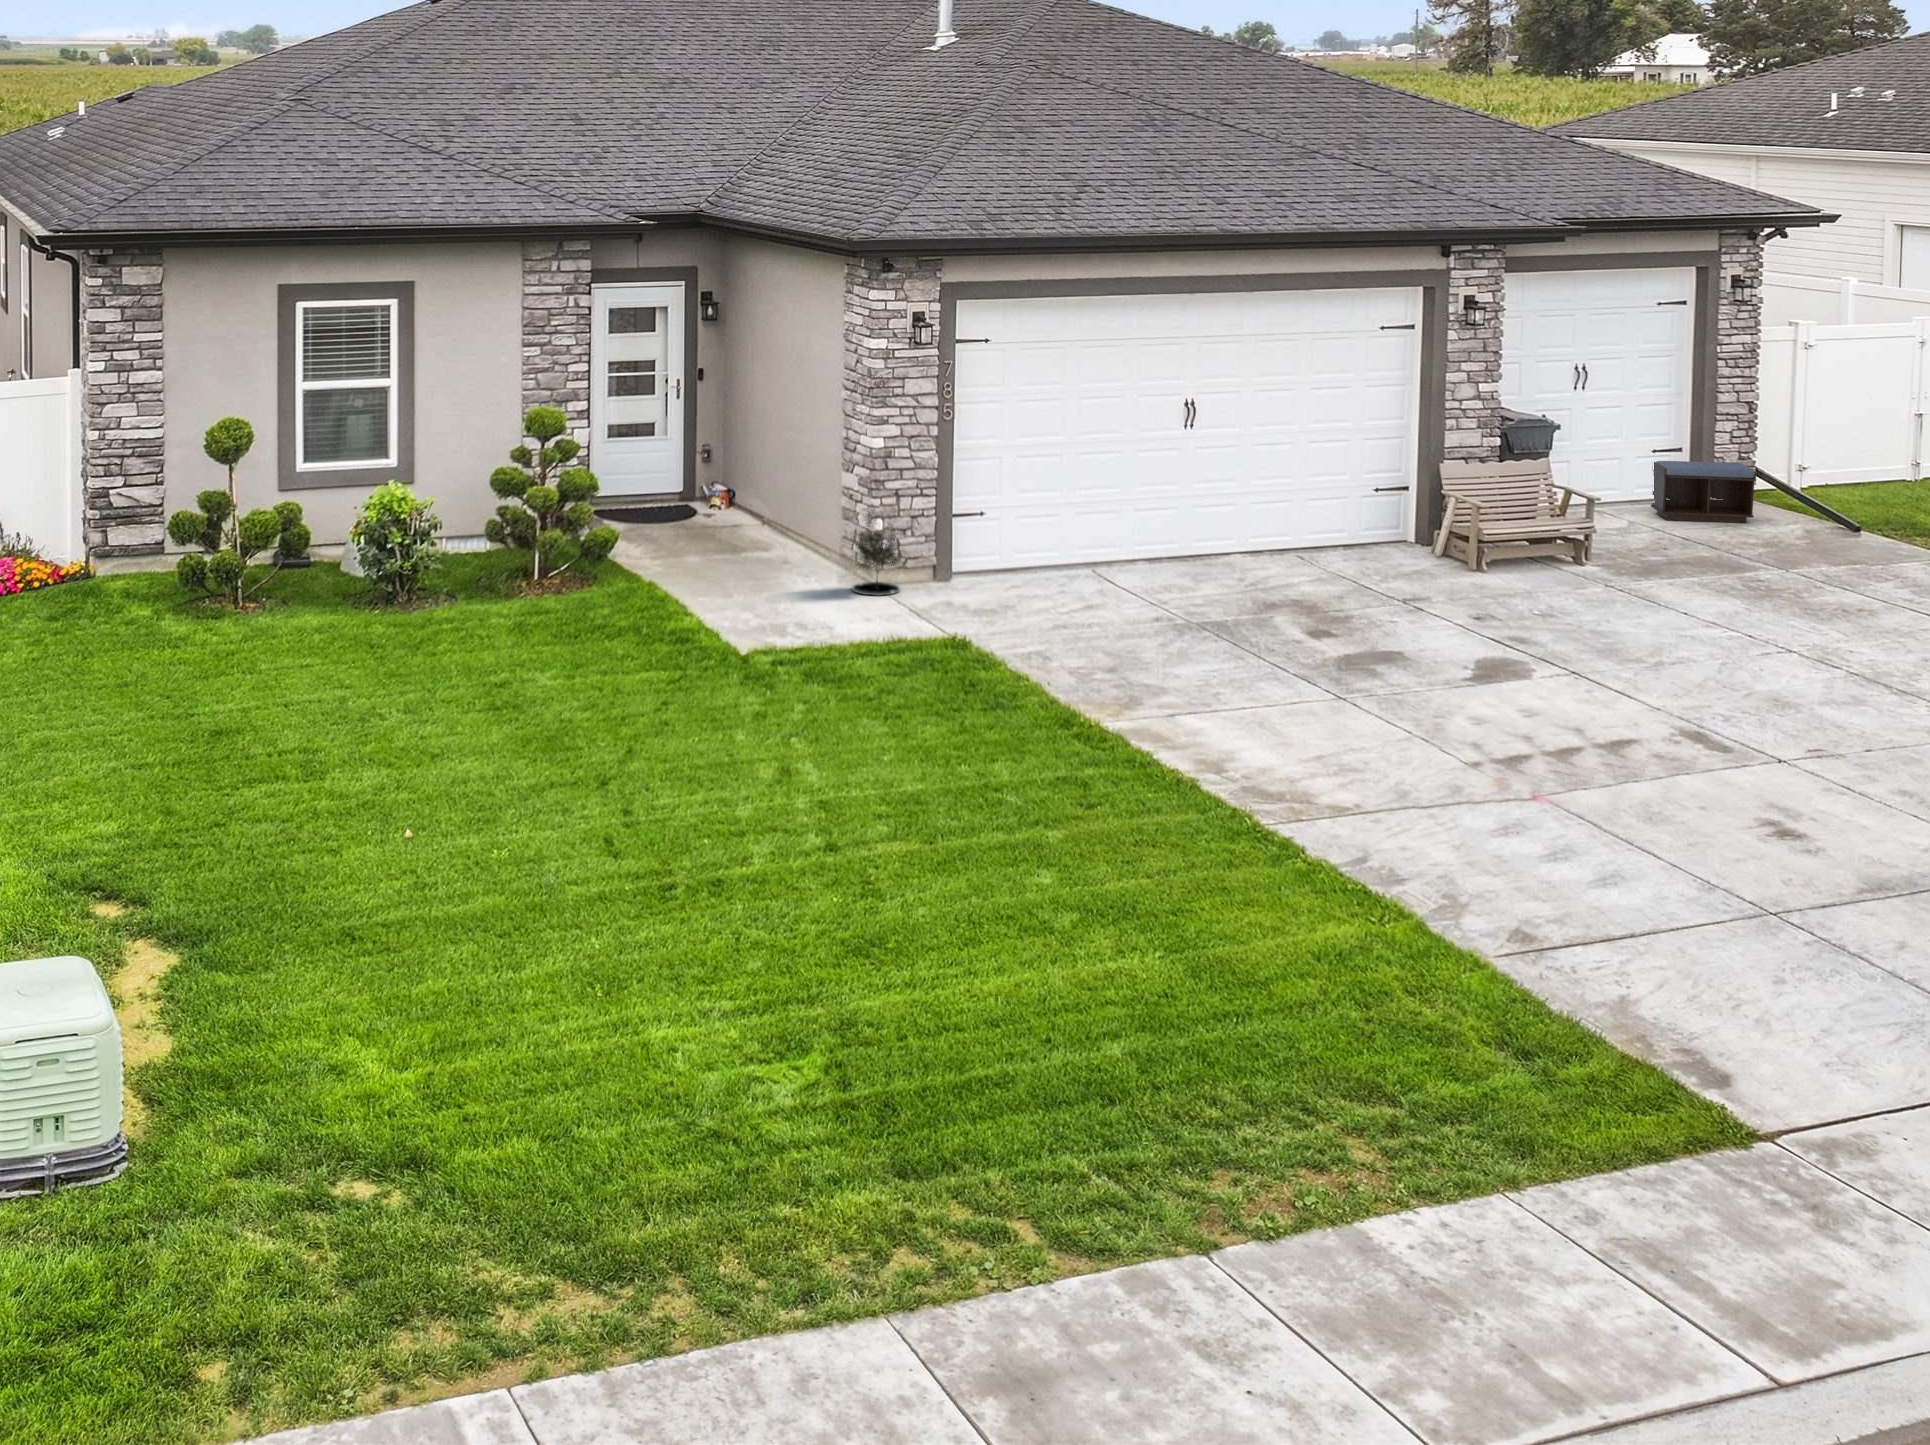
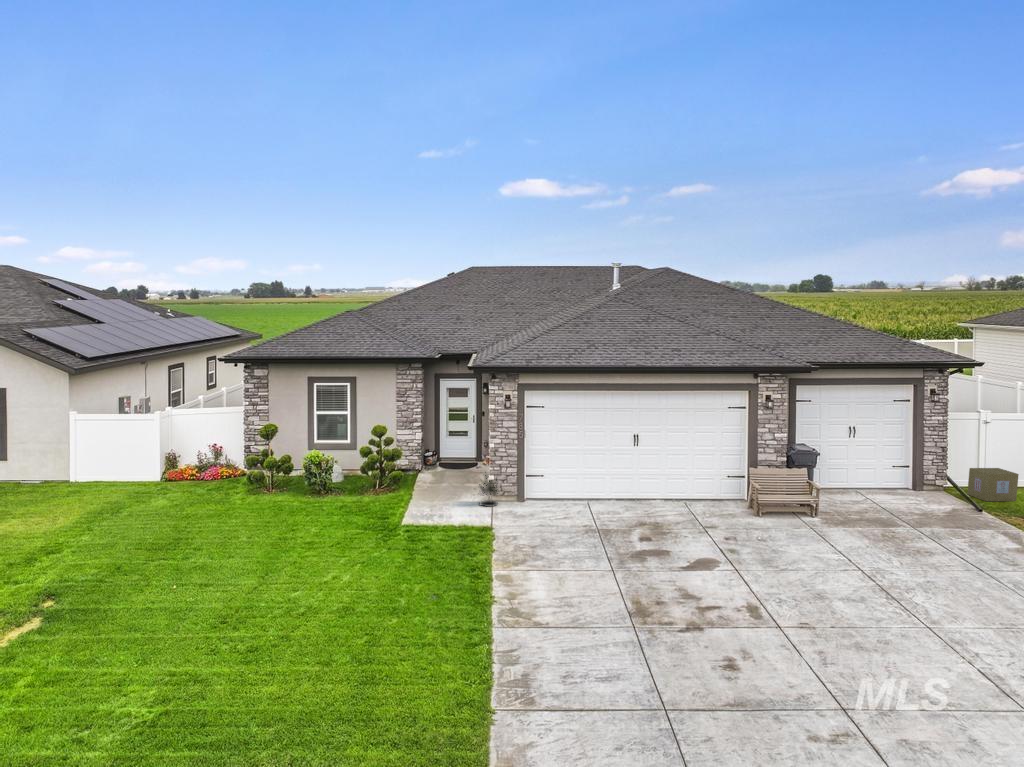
cardboard box: none [1777,441,1870,509] -> present [967,468,1019,501]
bench: present [1651,461,1756,523] -> none [889,473,940,505]

